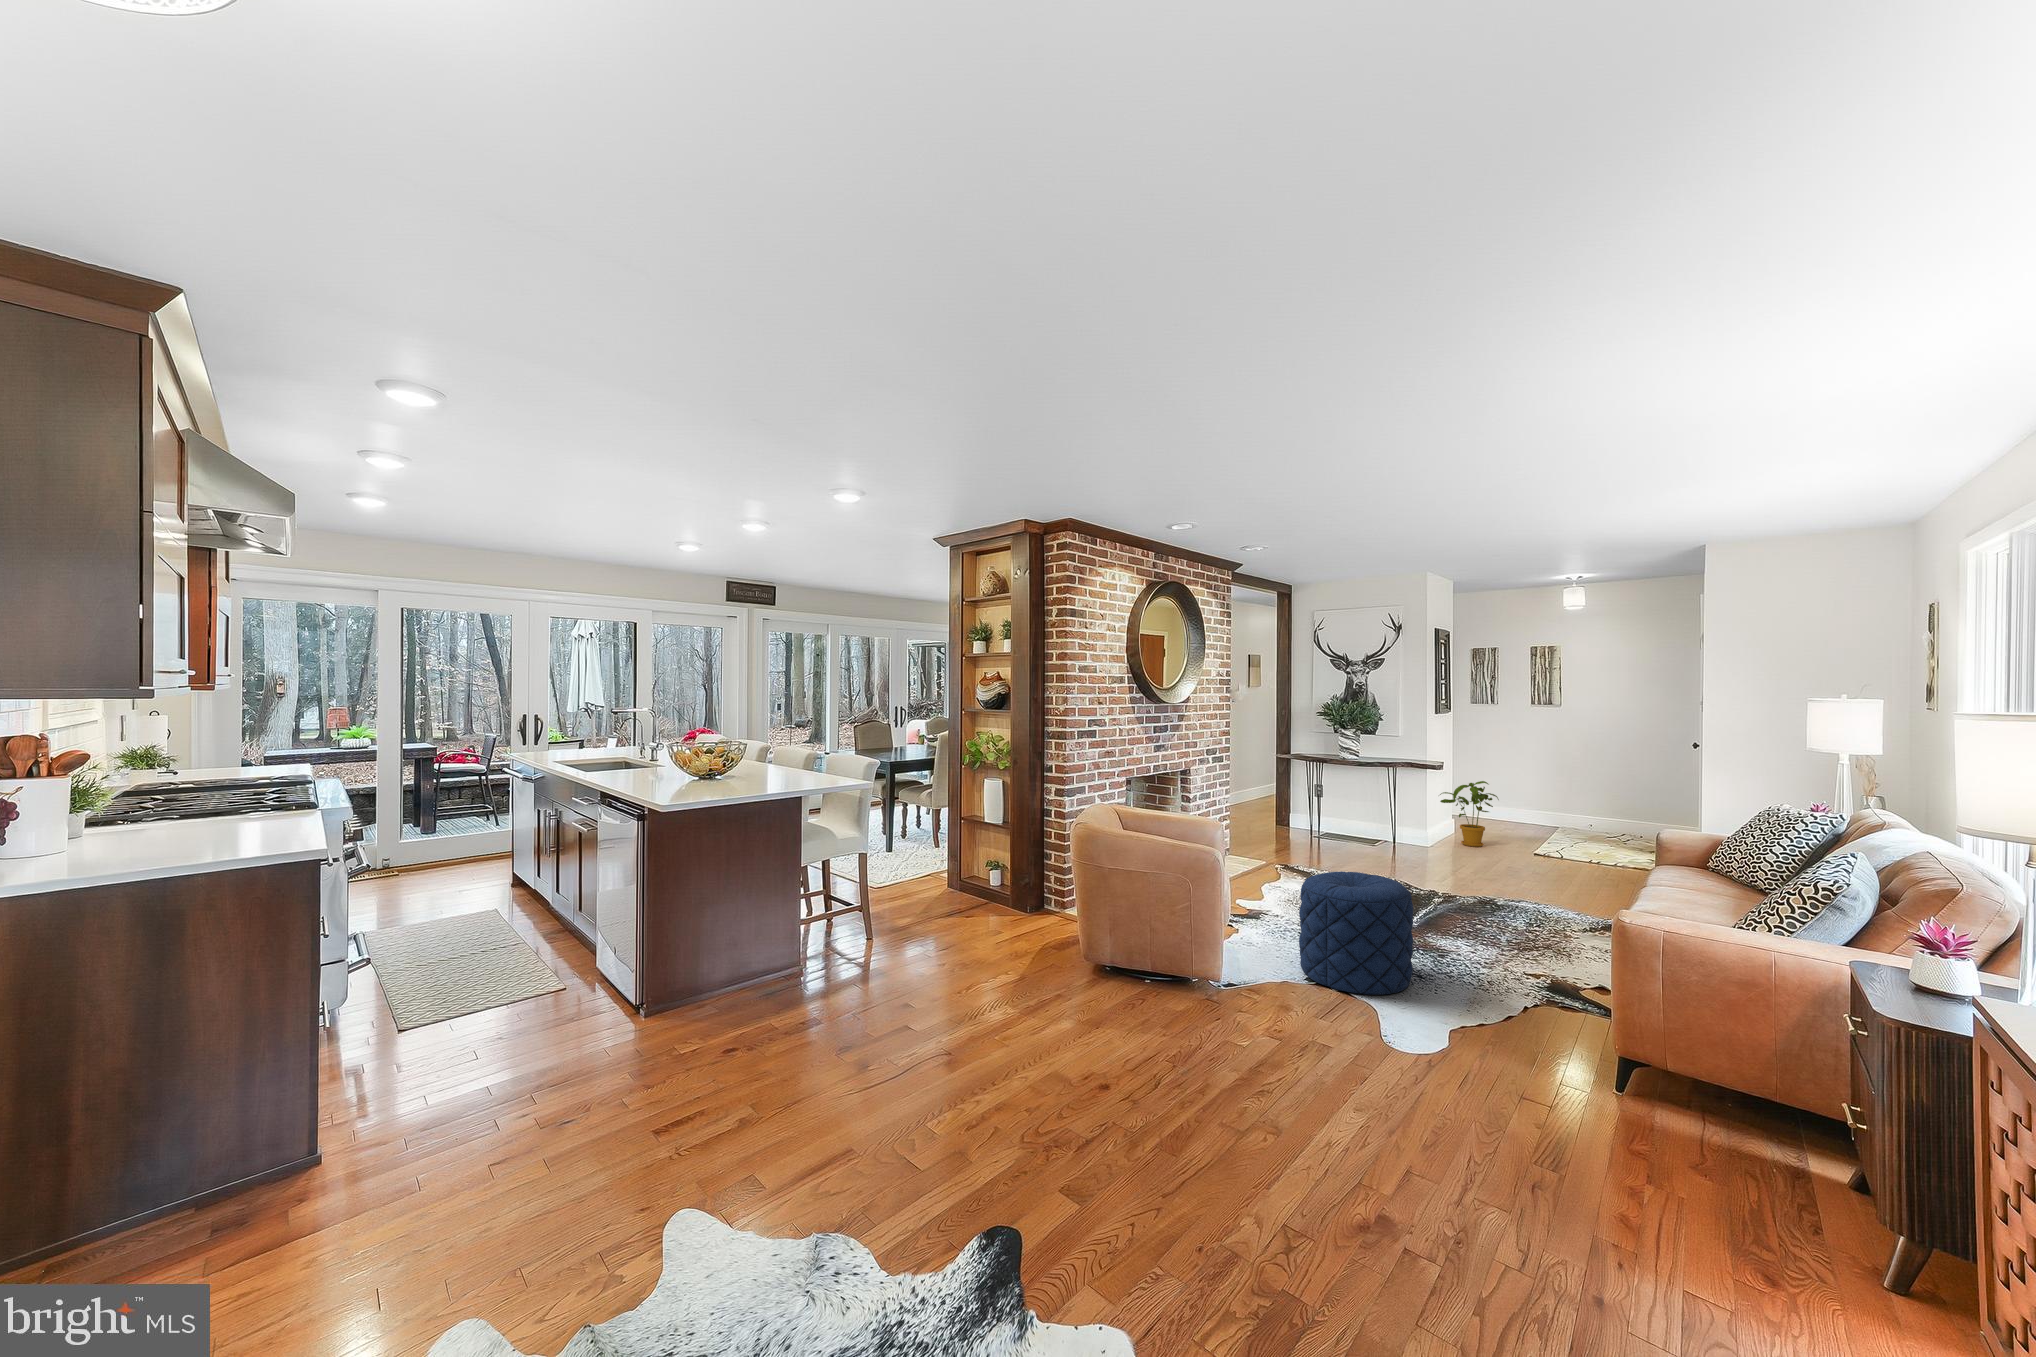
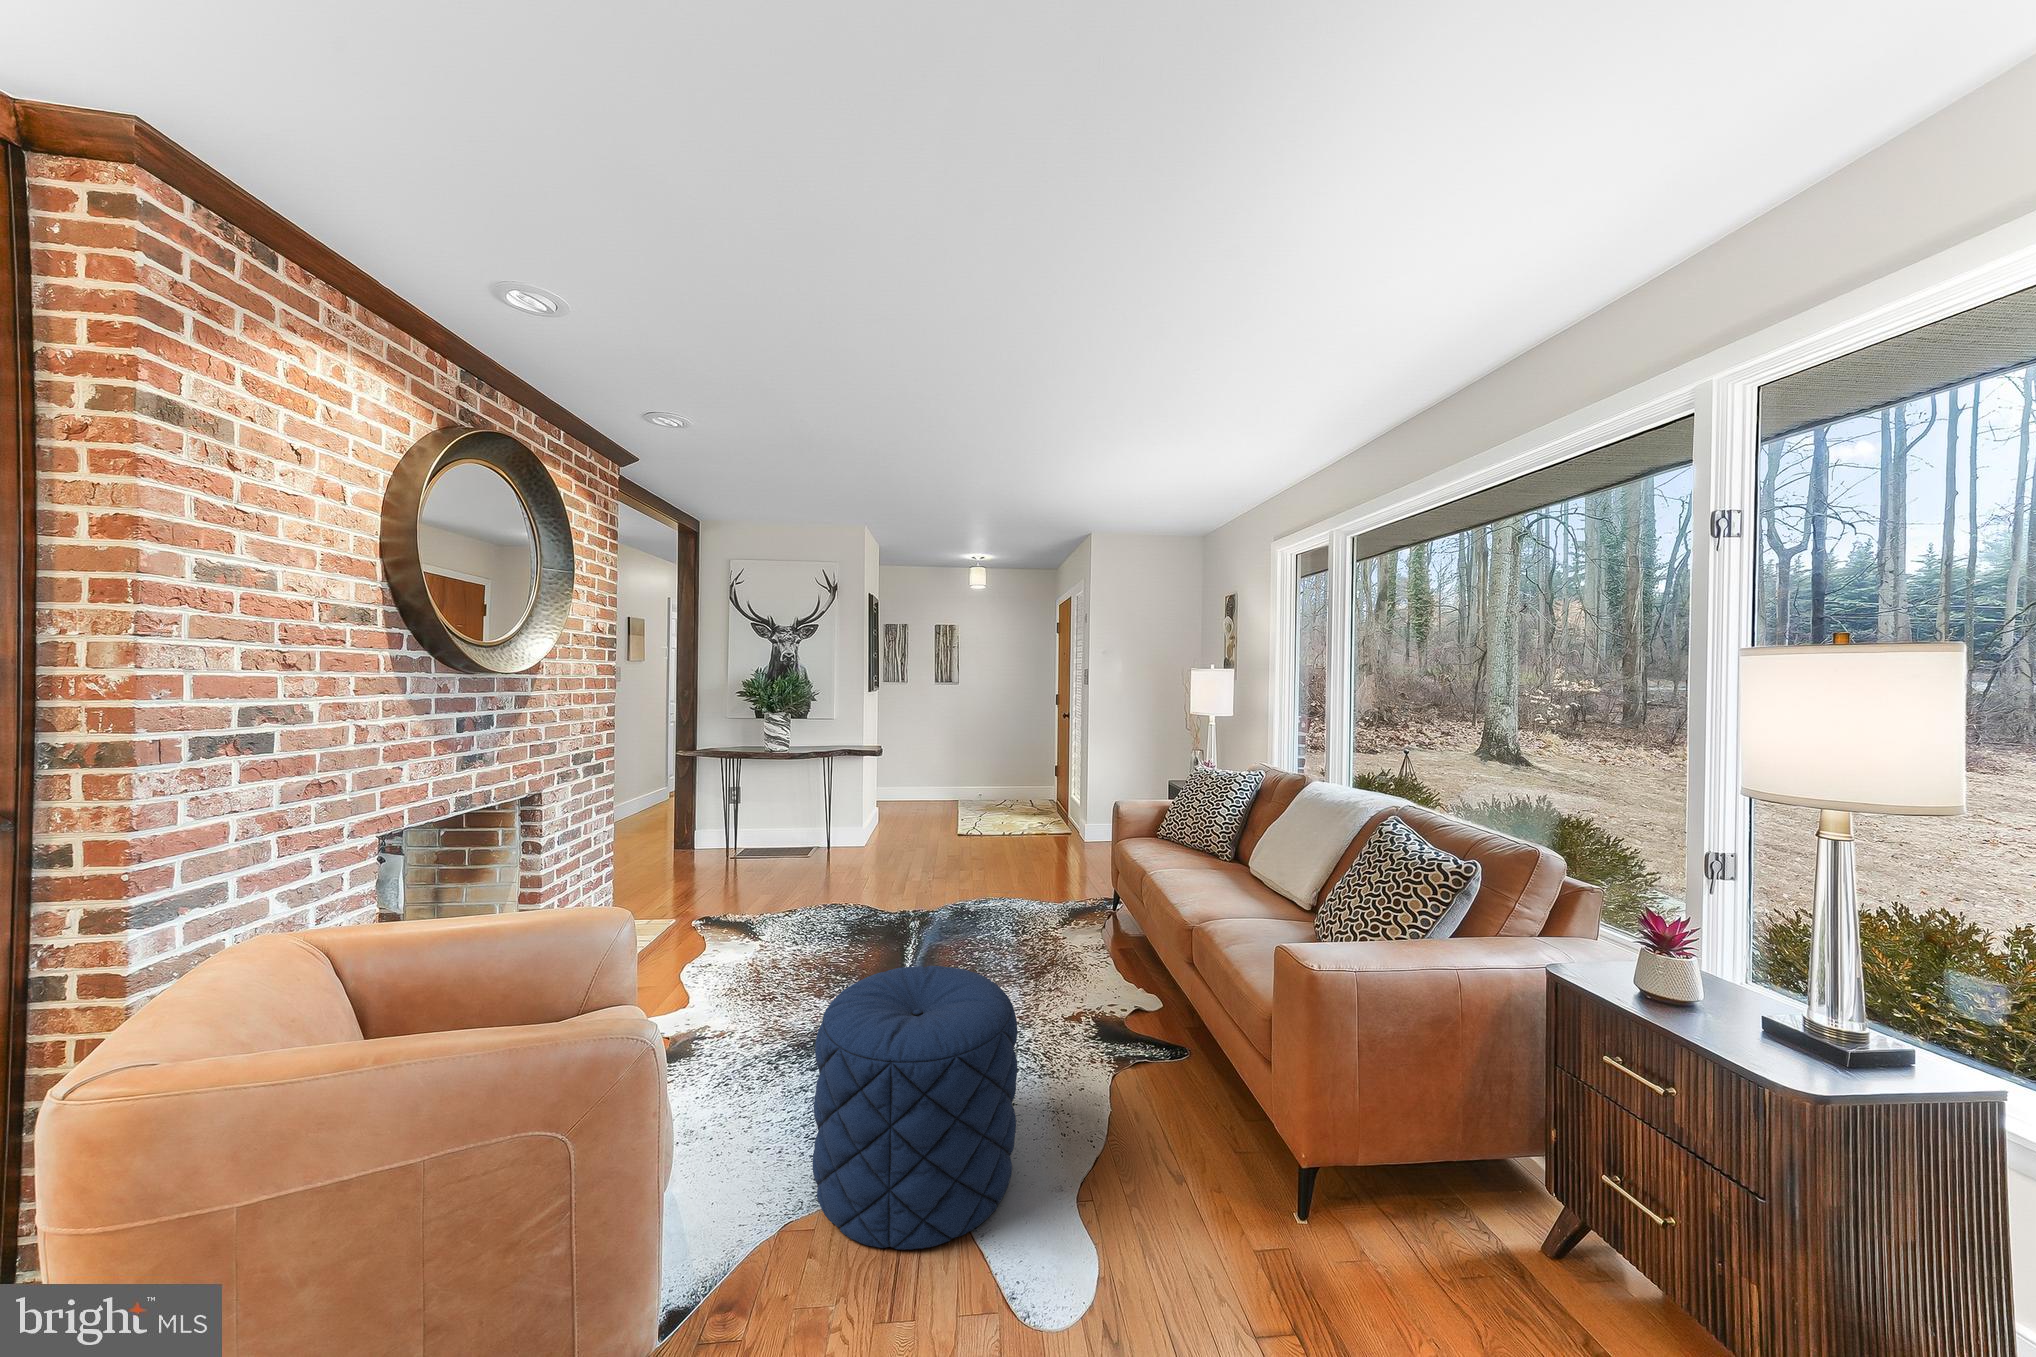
house plant: present [1440,781,1499,847] -> none [872,765,933,839]

